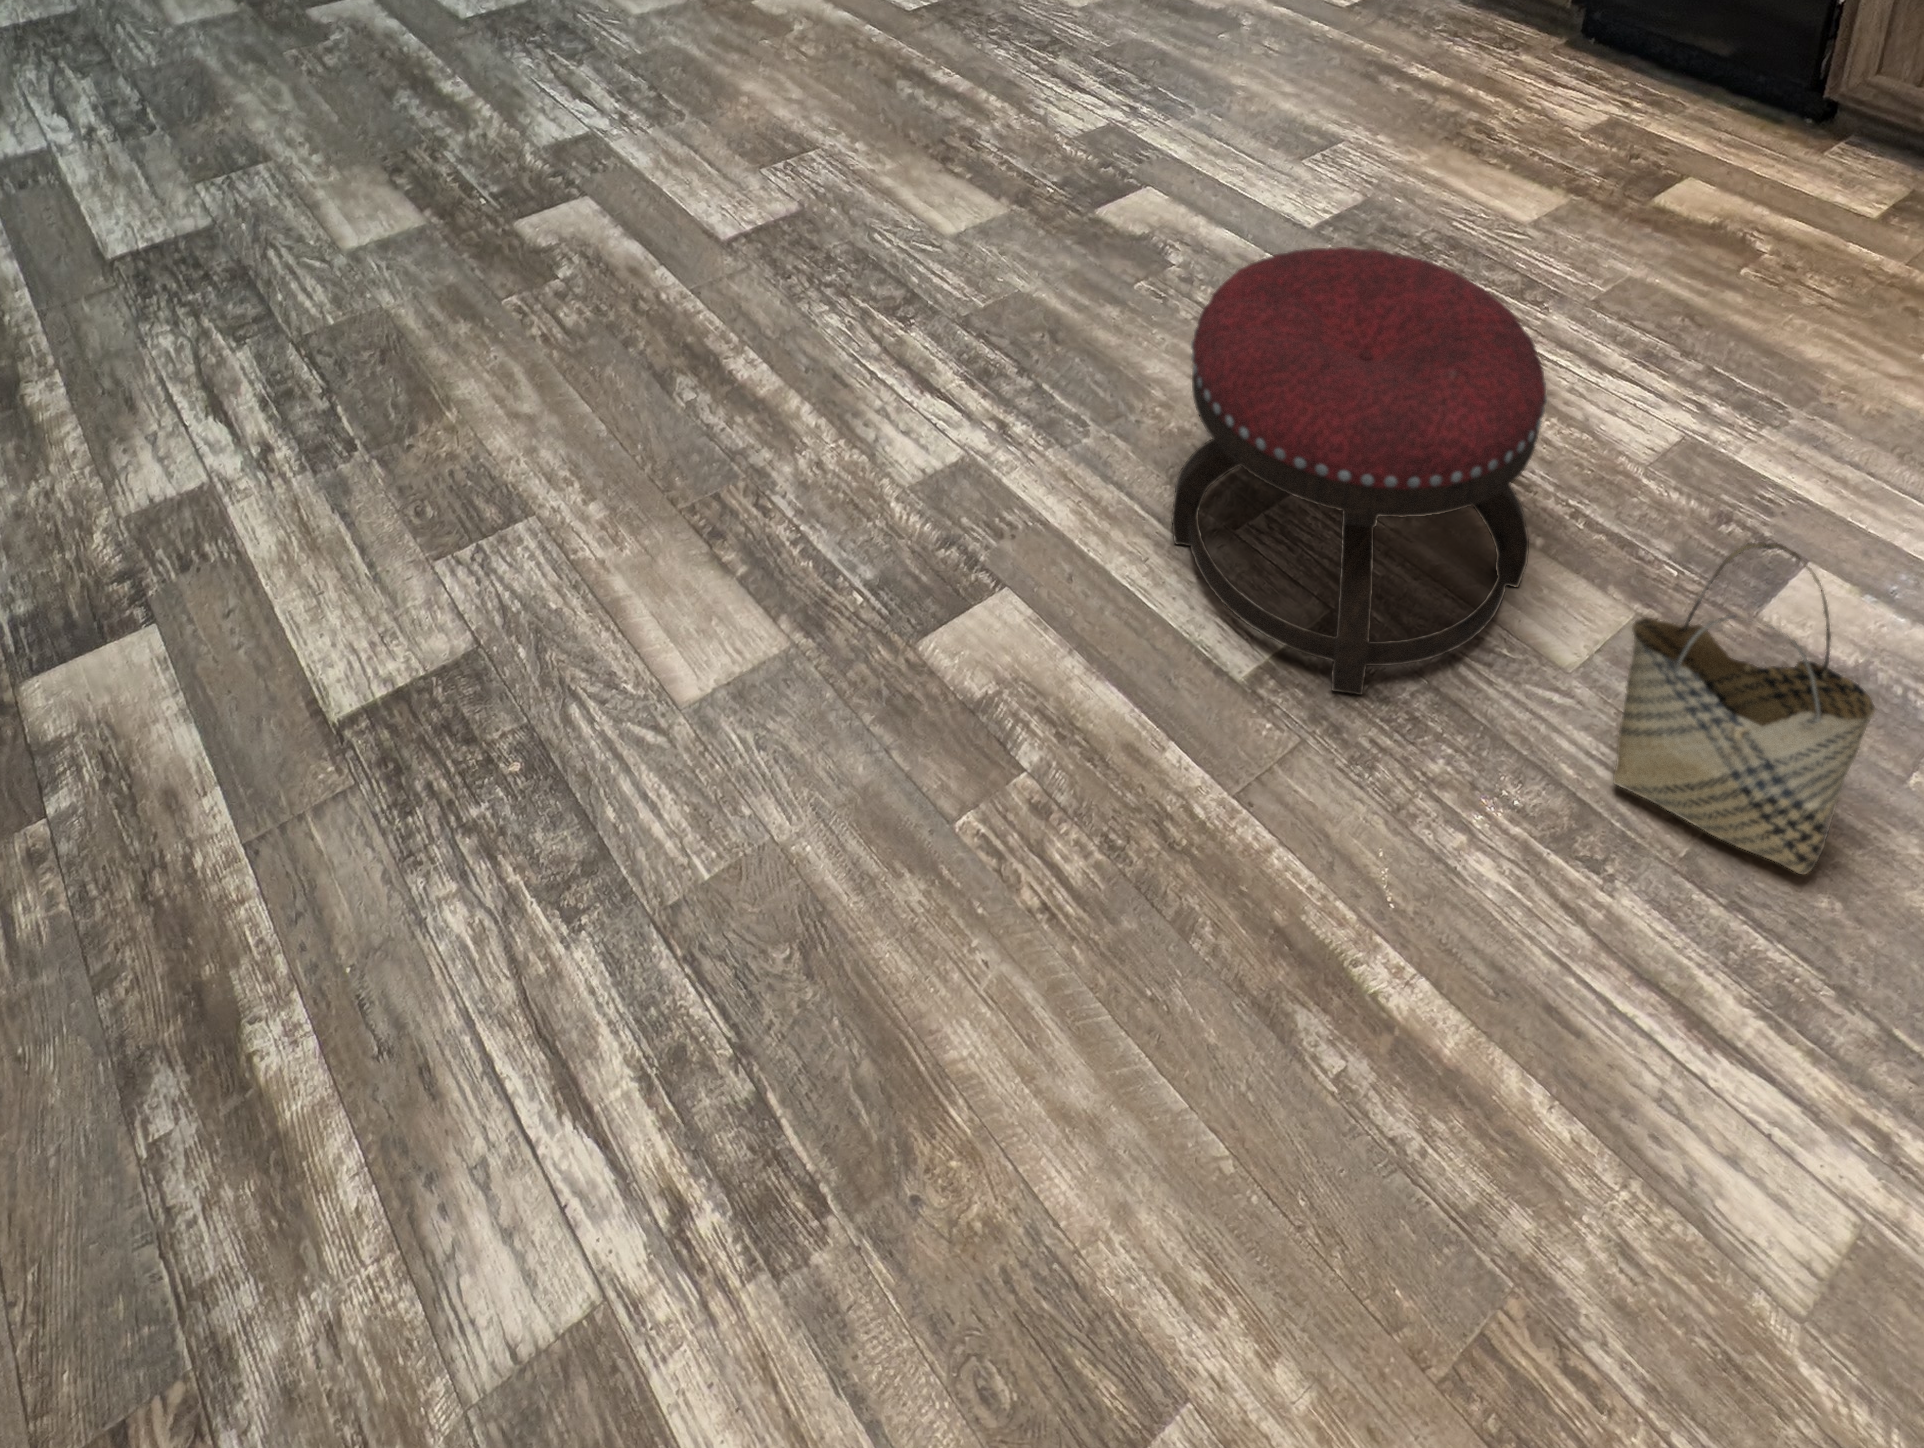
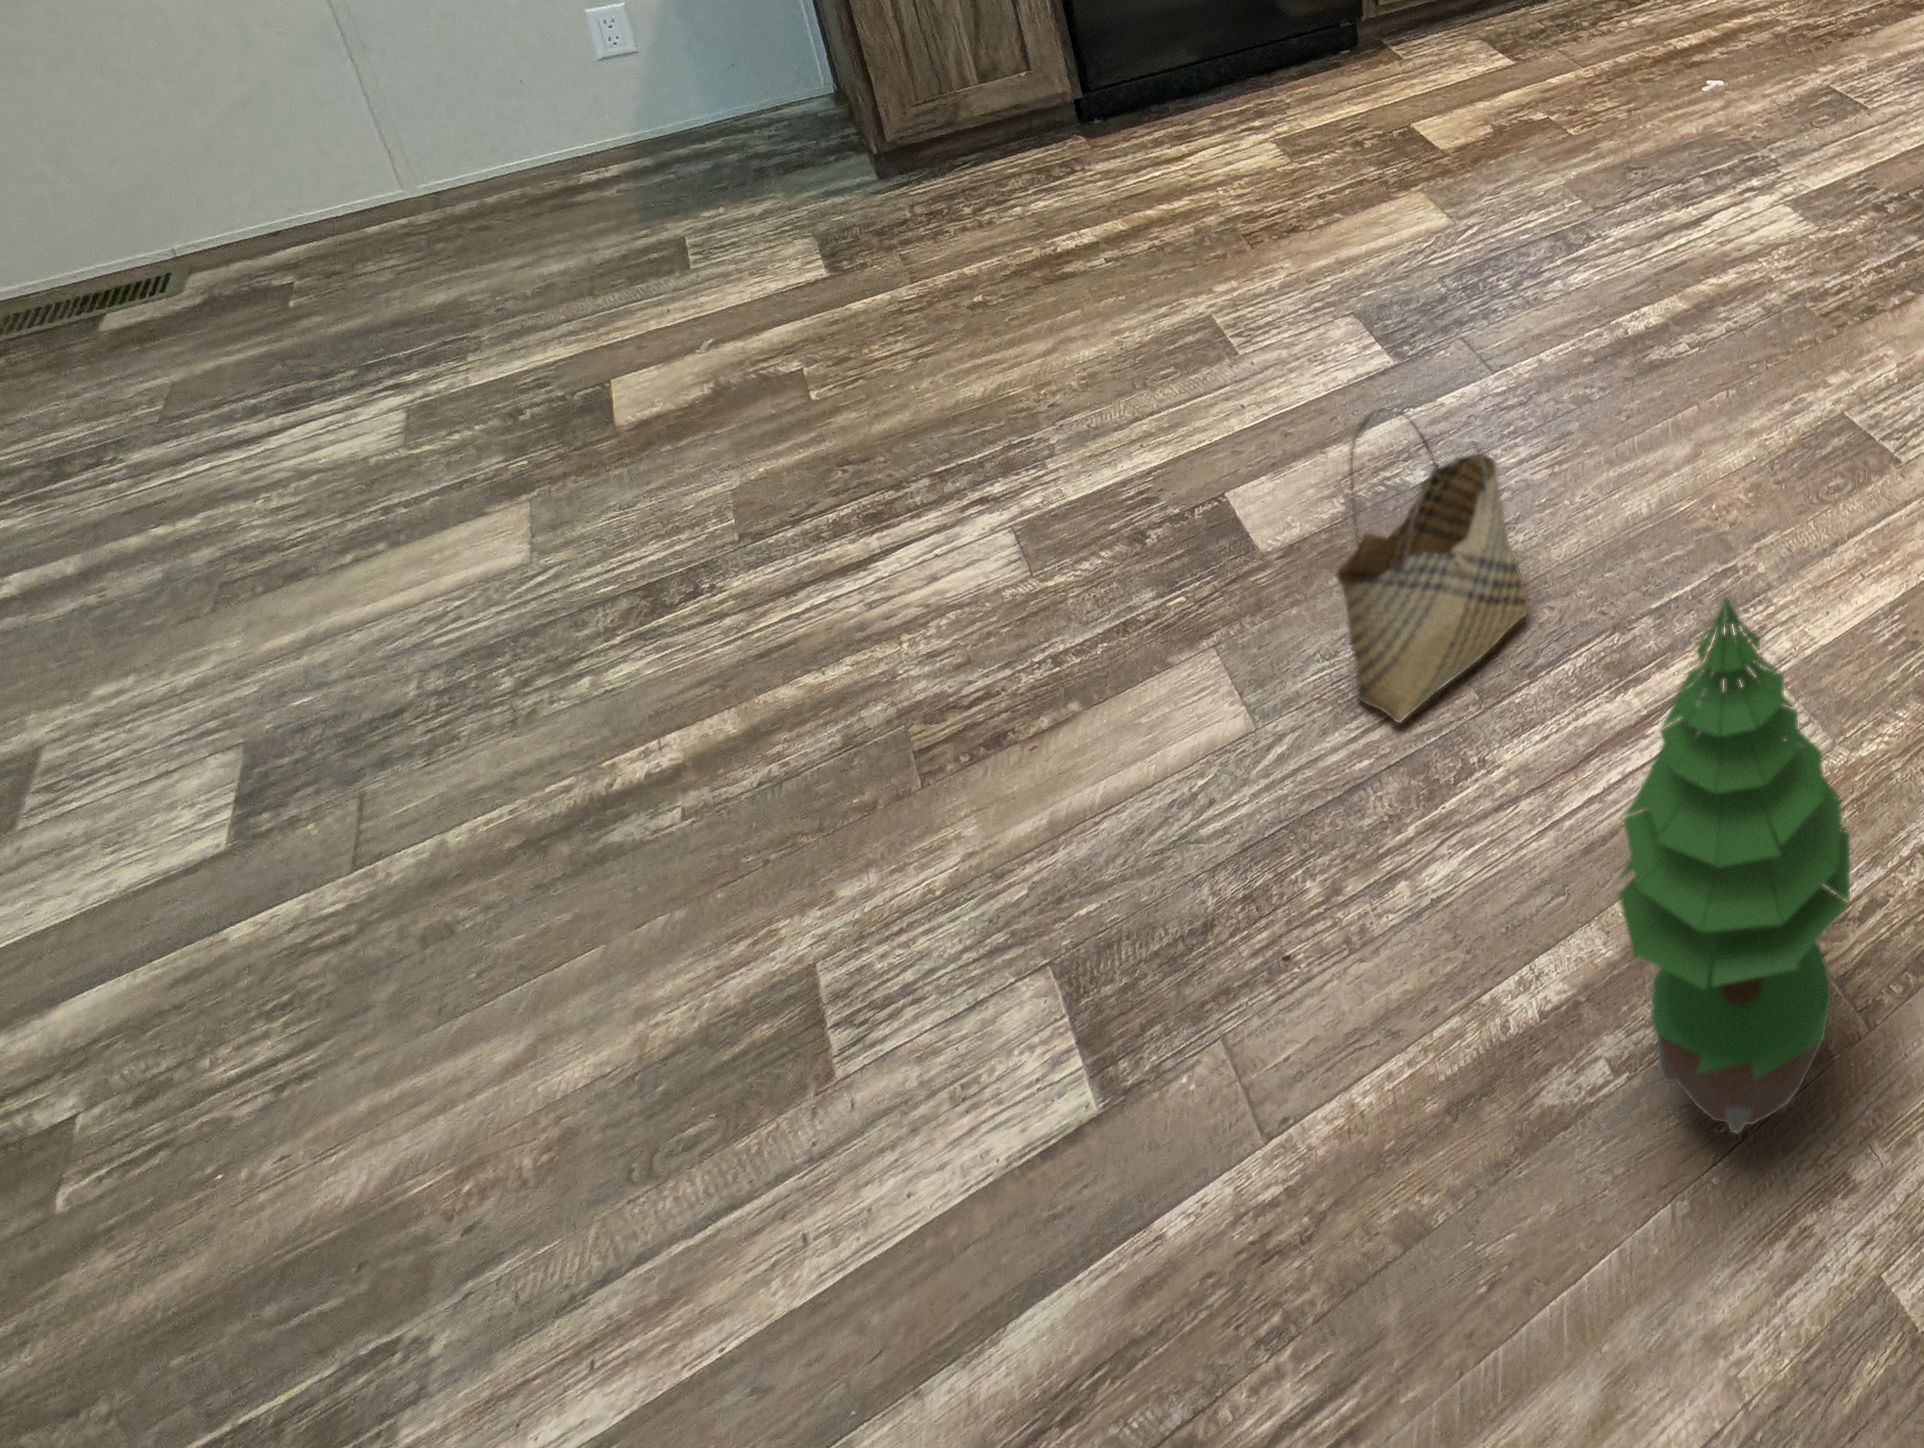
ottoman: present [1172,247,1547,695] -> none [597,494,1195,1187]
potted tree: none [1238,763,1493,1271] -> present [1619,600,1850,1133]

